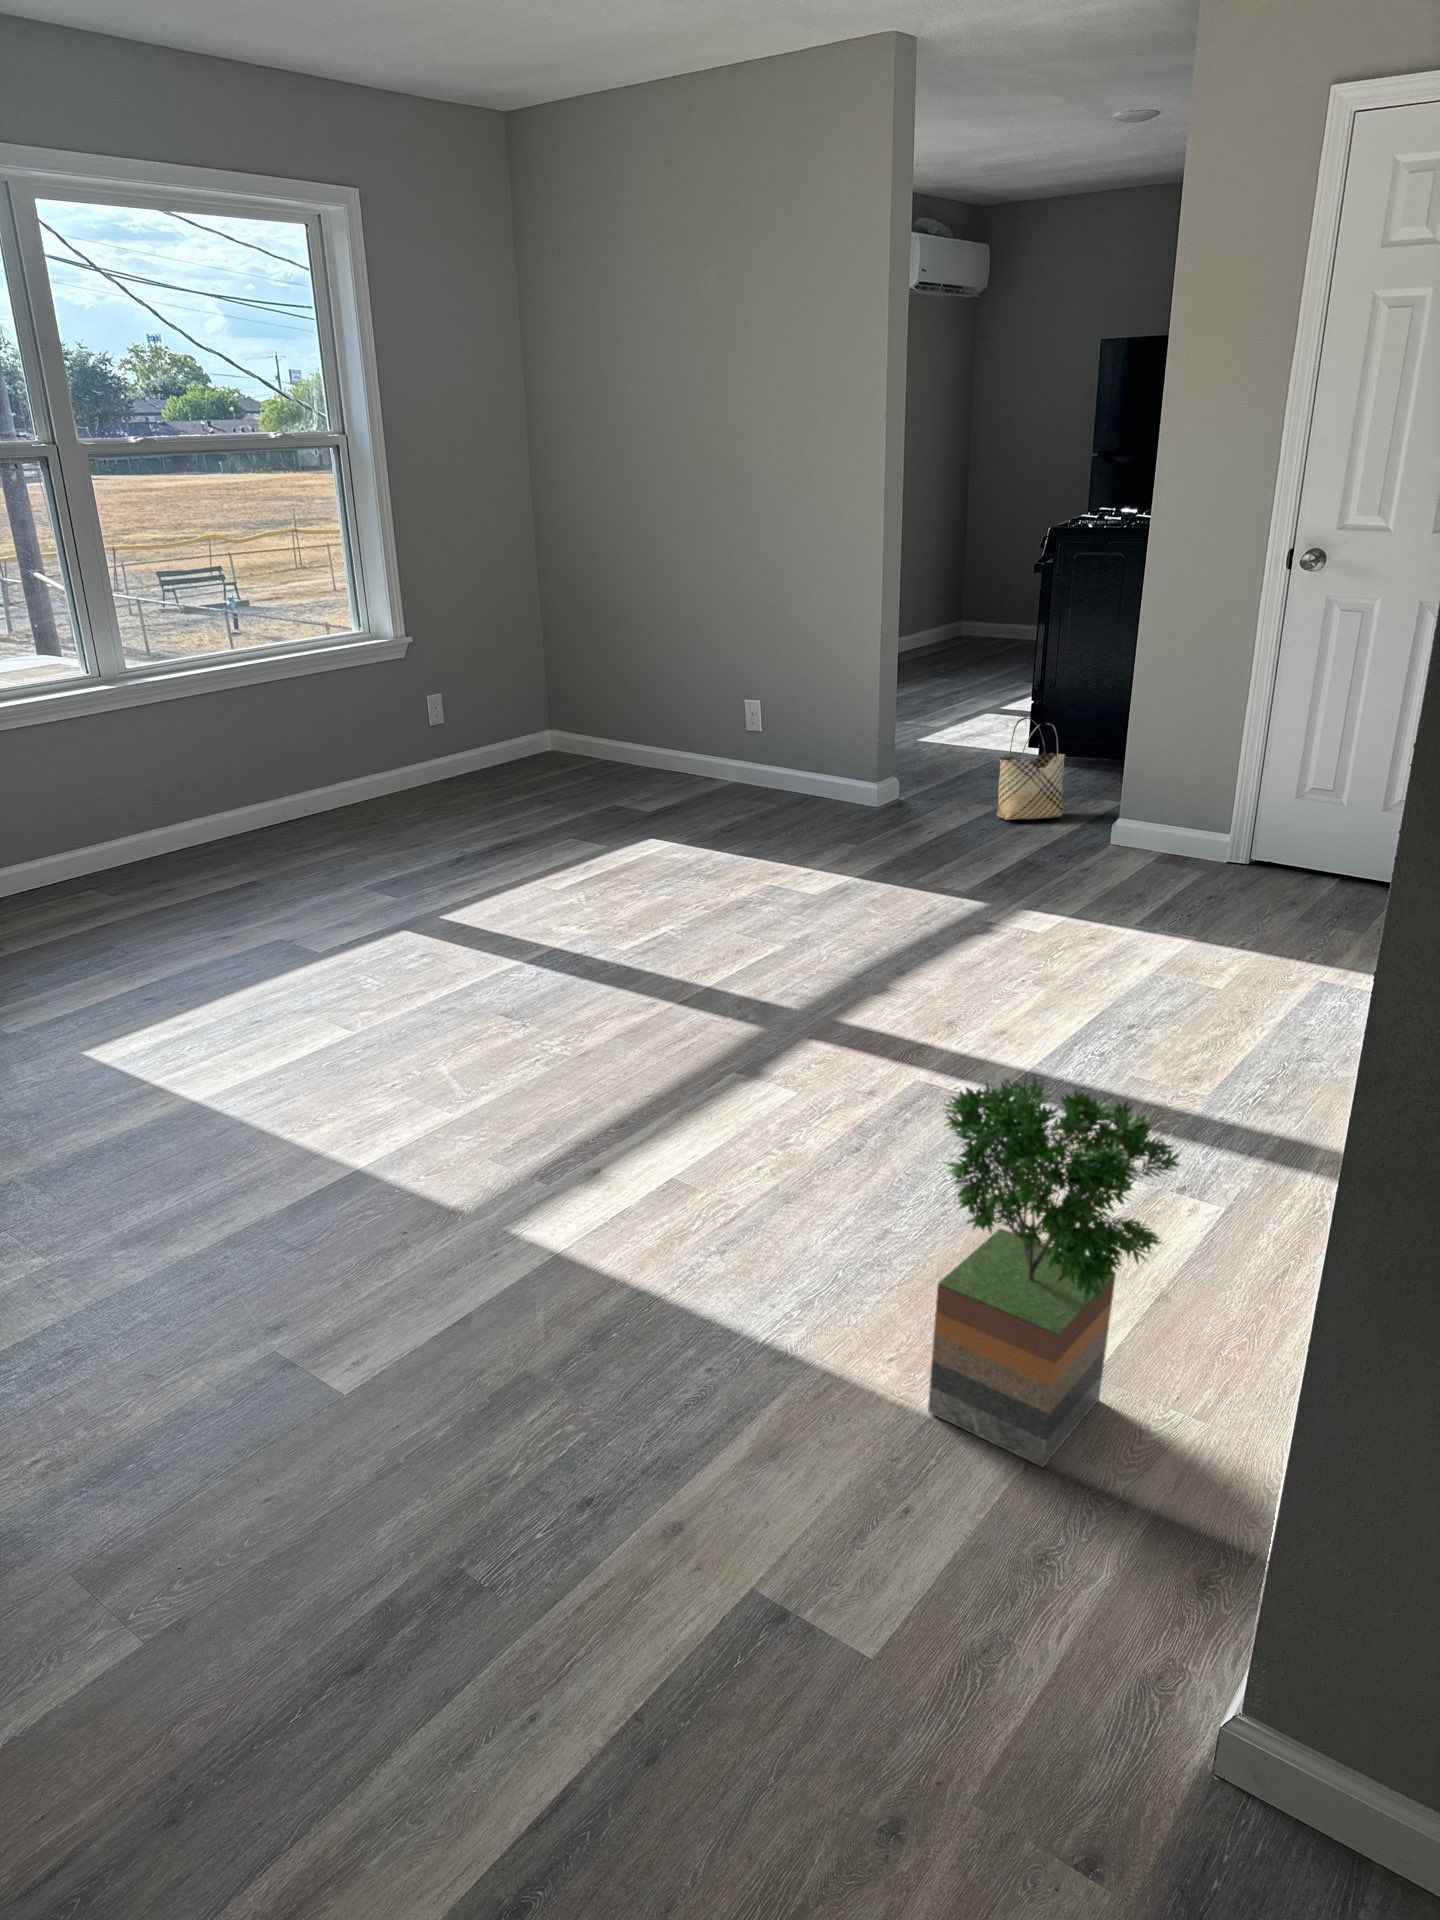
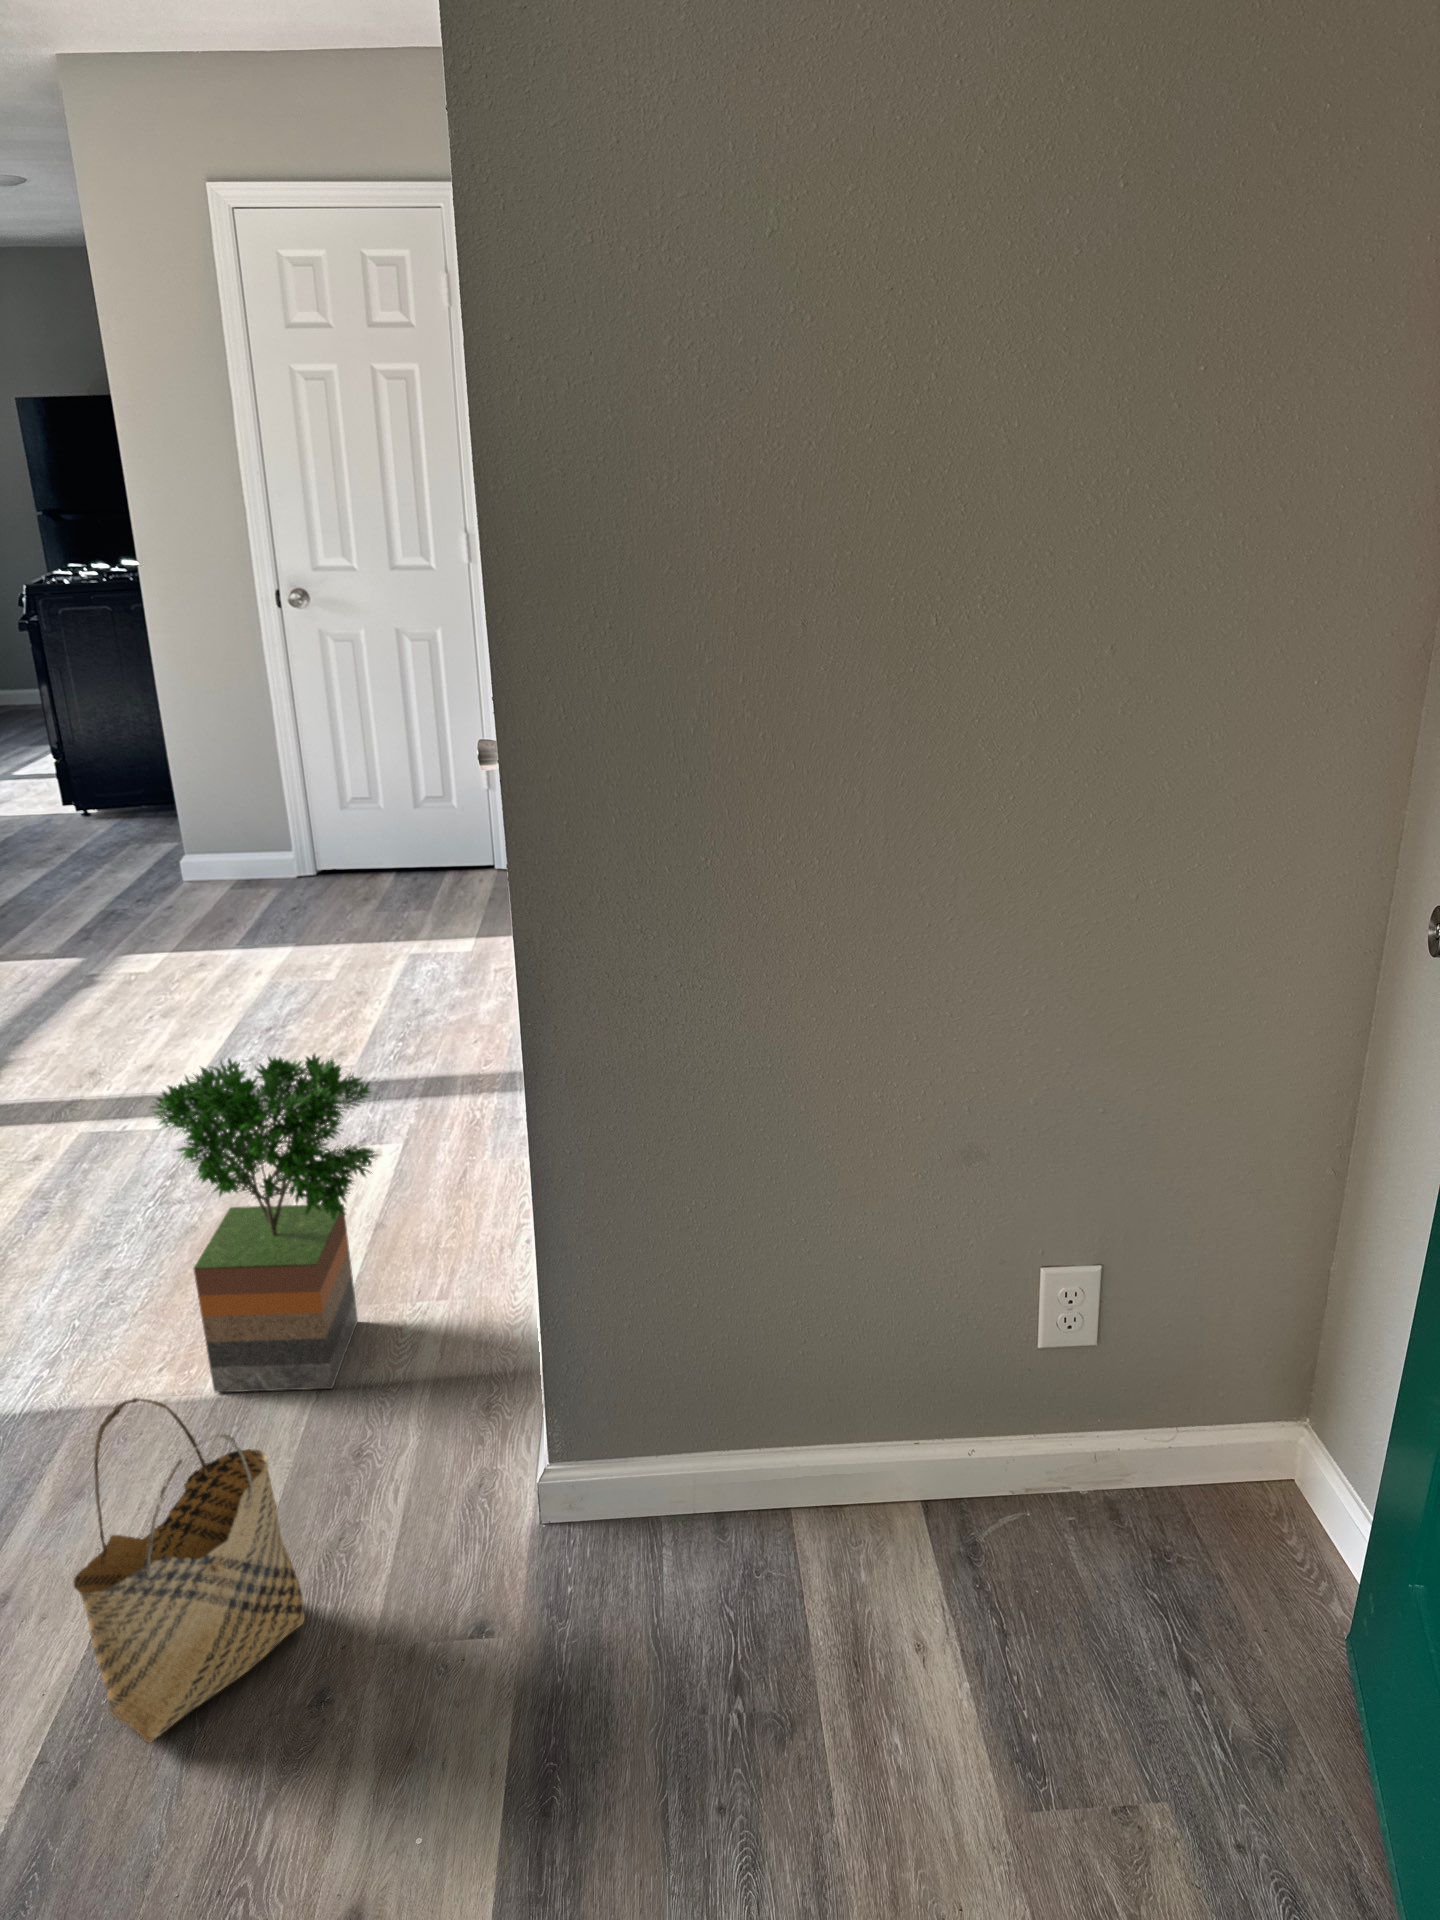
woven basket: present [996,717,1065,820] -> present [74,1398,305,1743]

